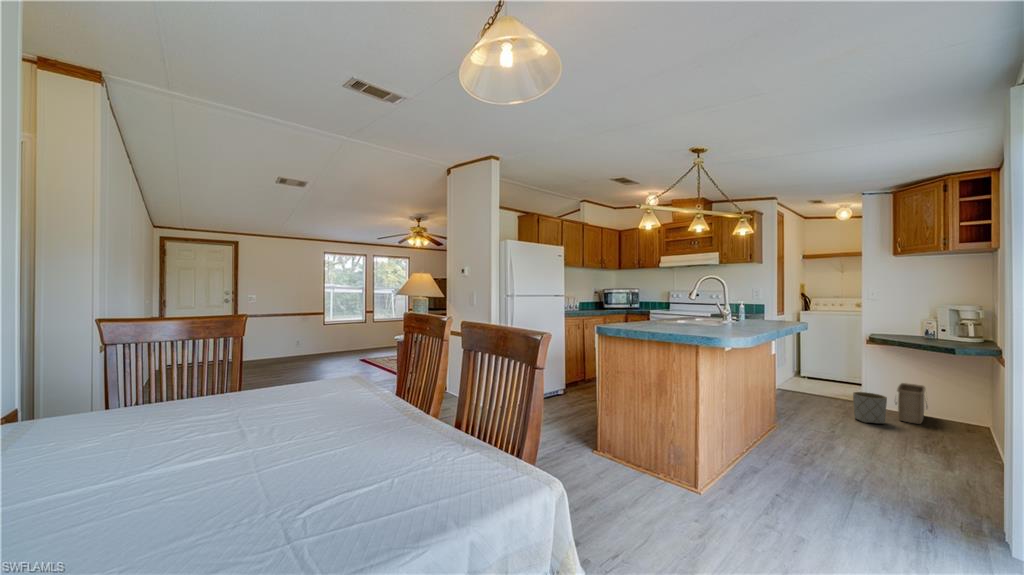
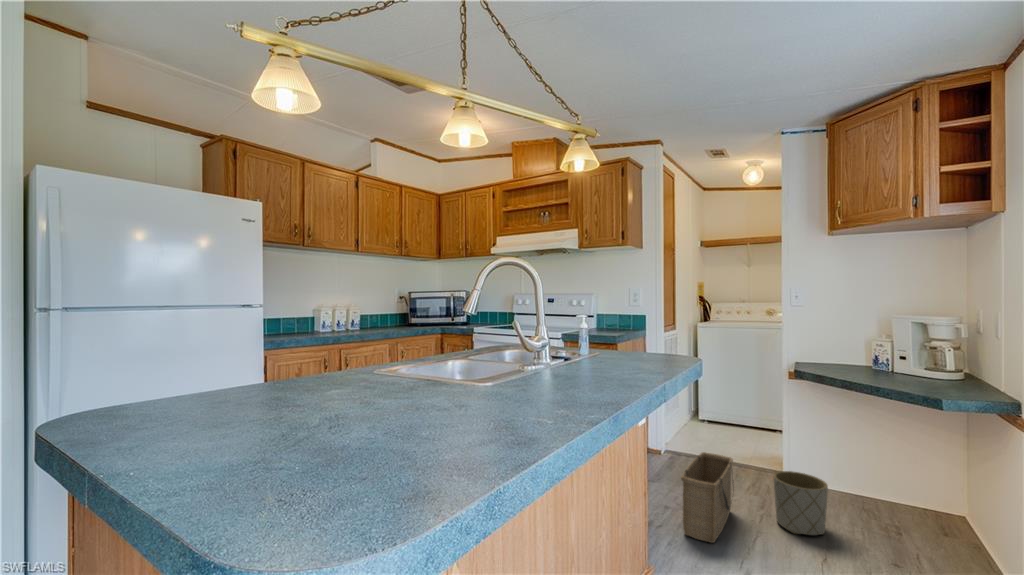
basket: present [896,383,925,424] -> present [681,452,733,543]

